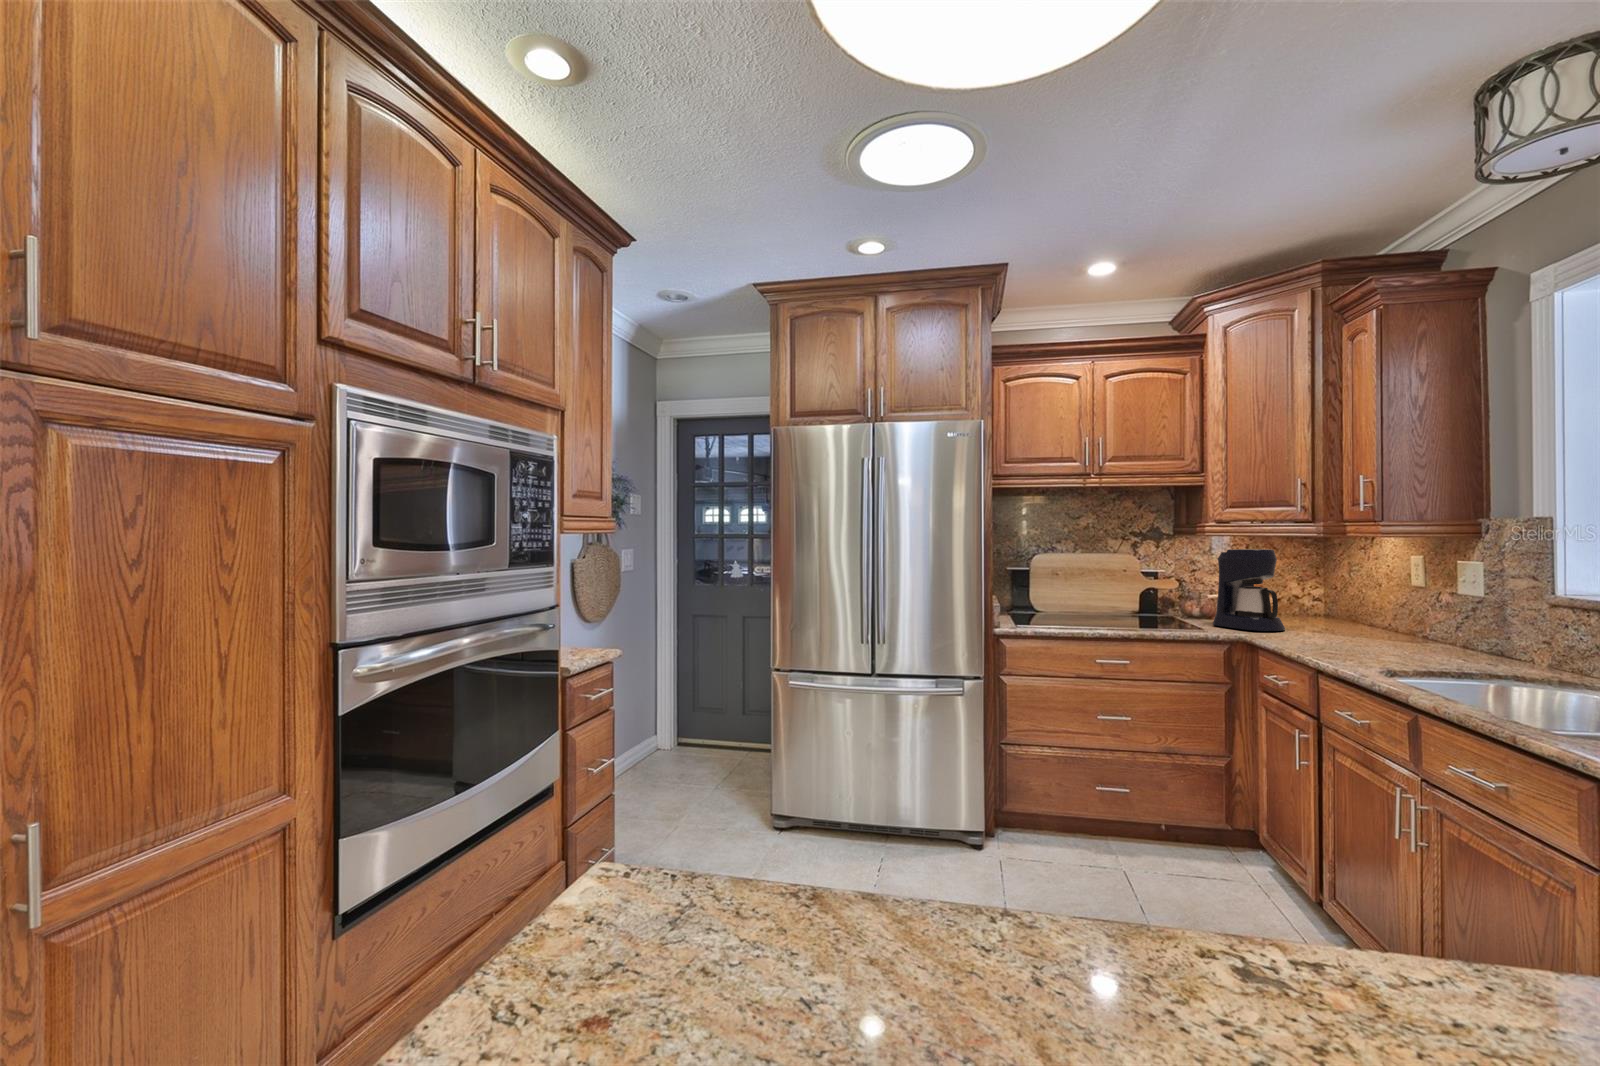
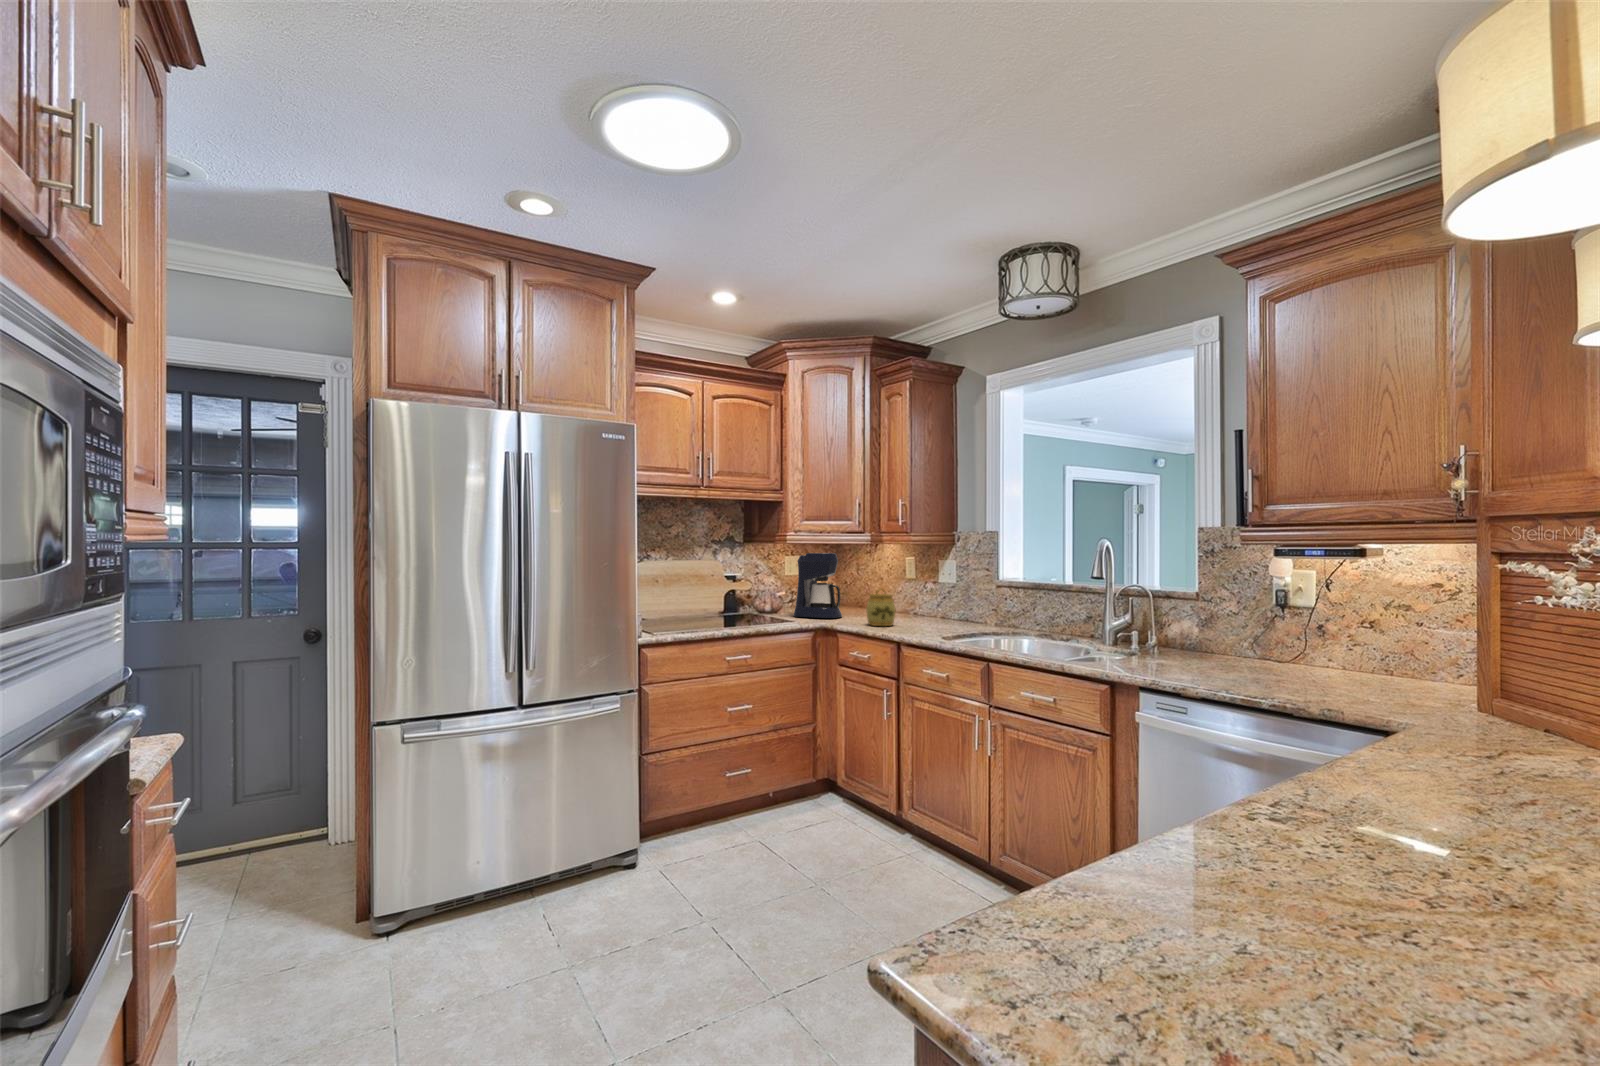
jar: none [1295,596,1342,648] -> present [866,589,895,626]

